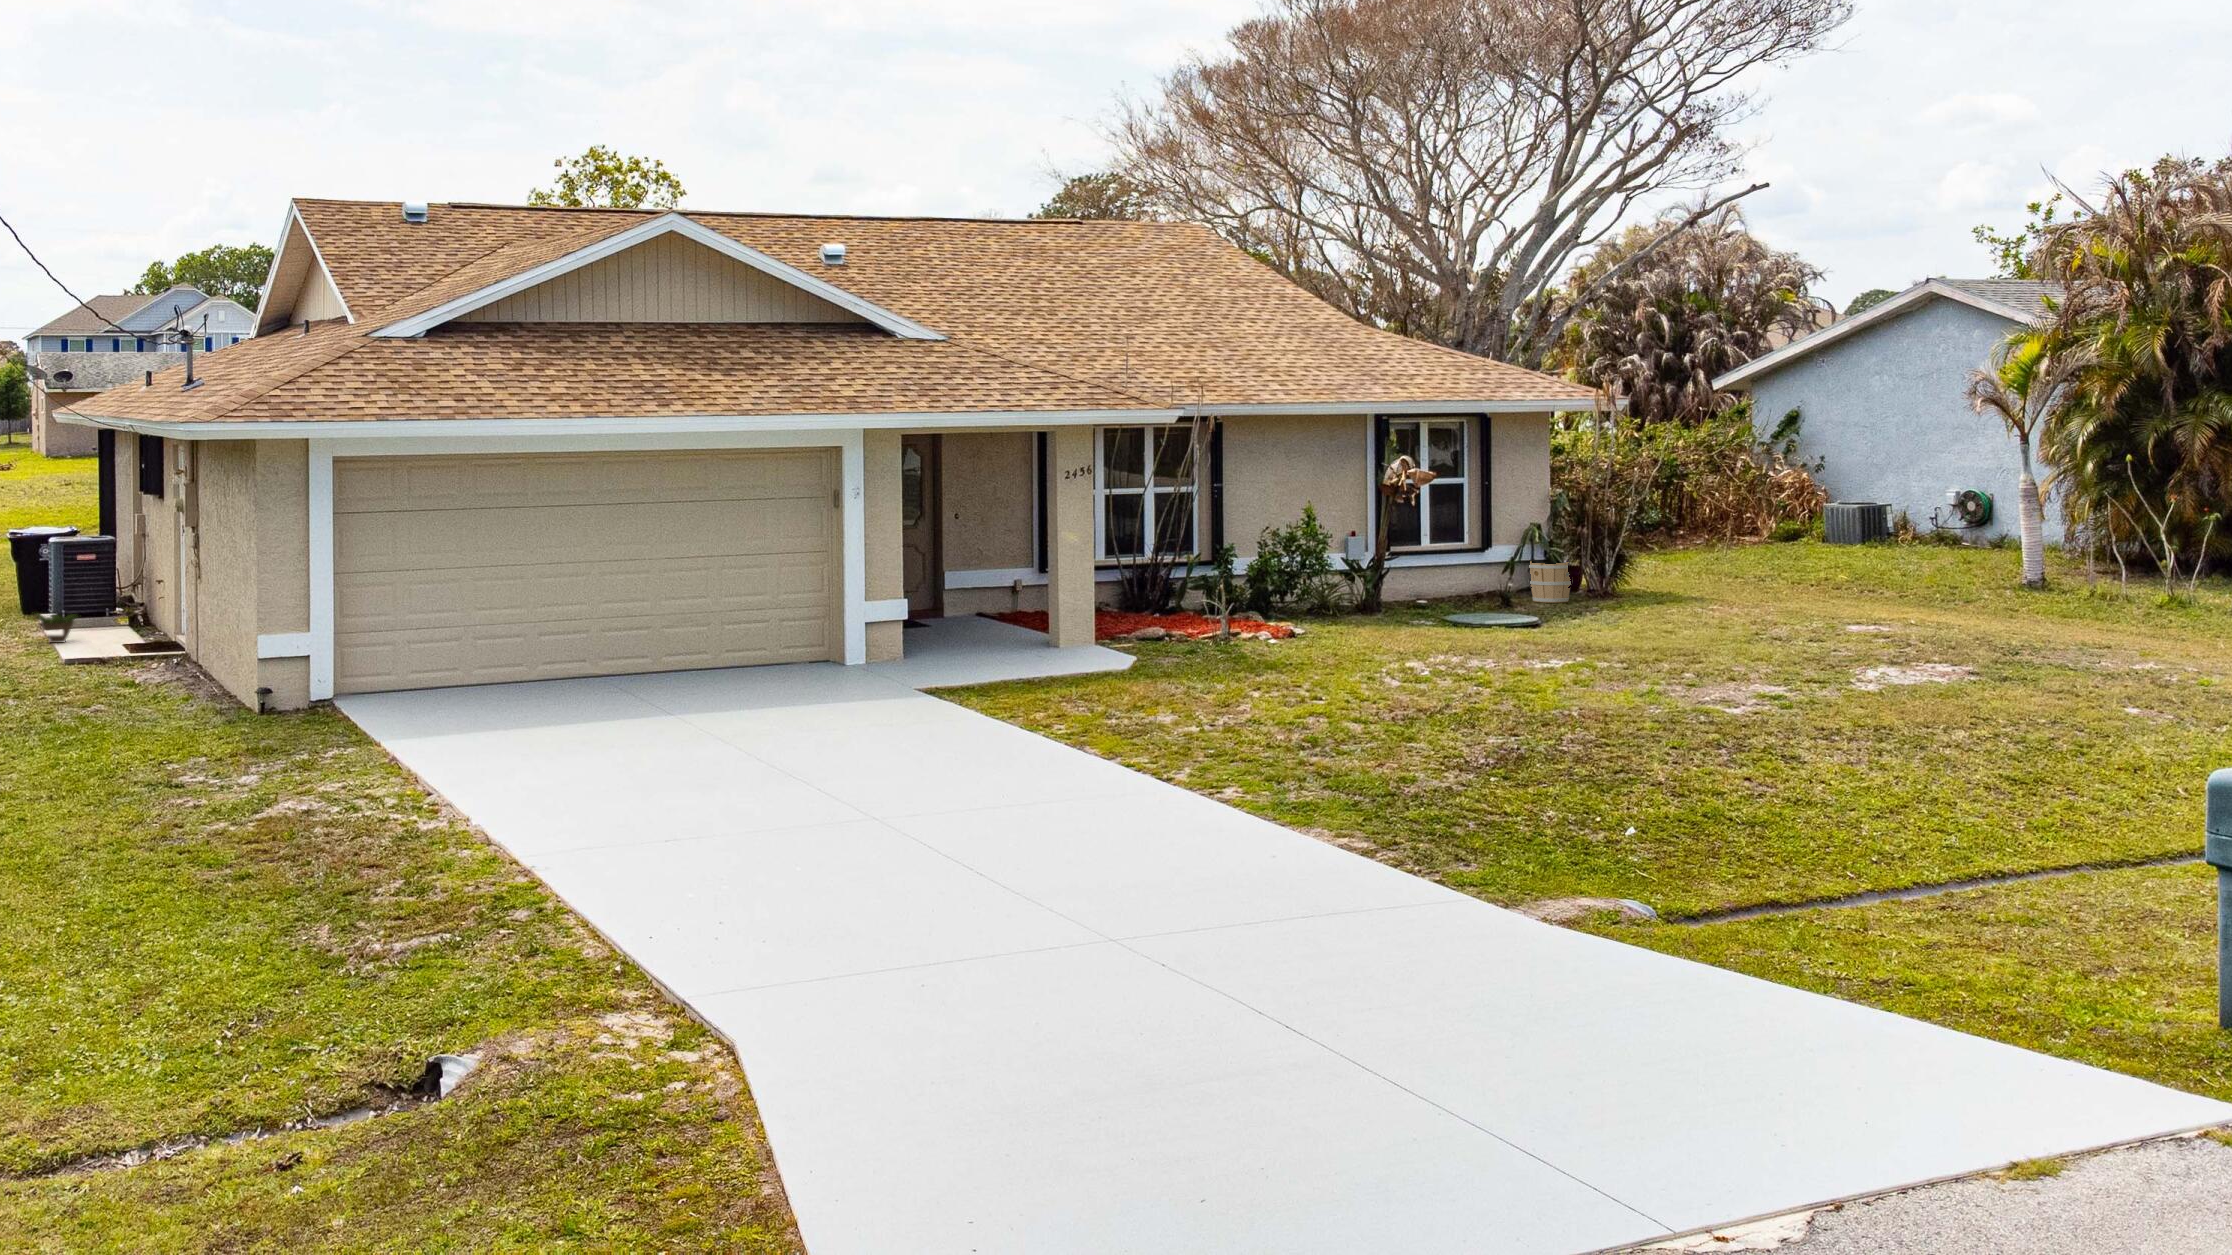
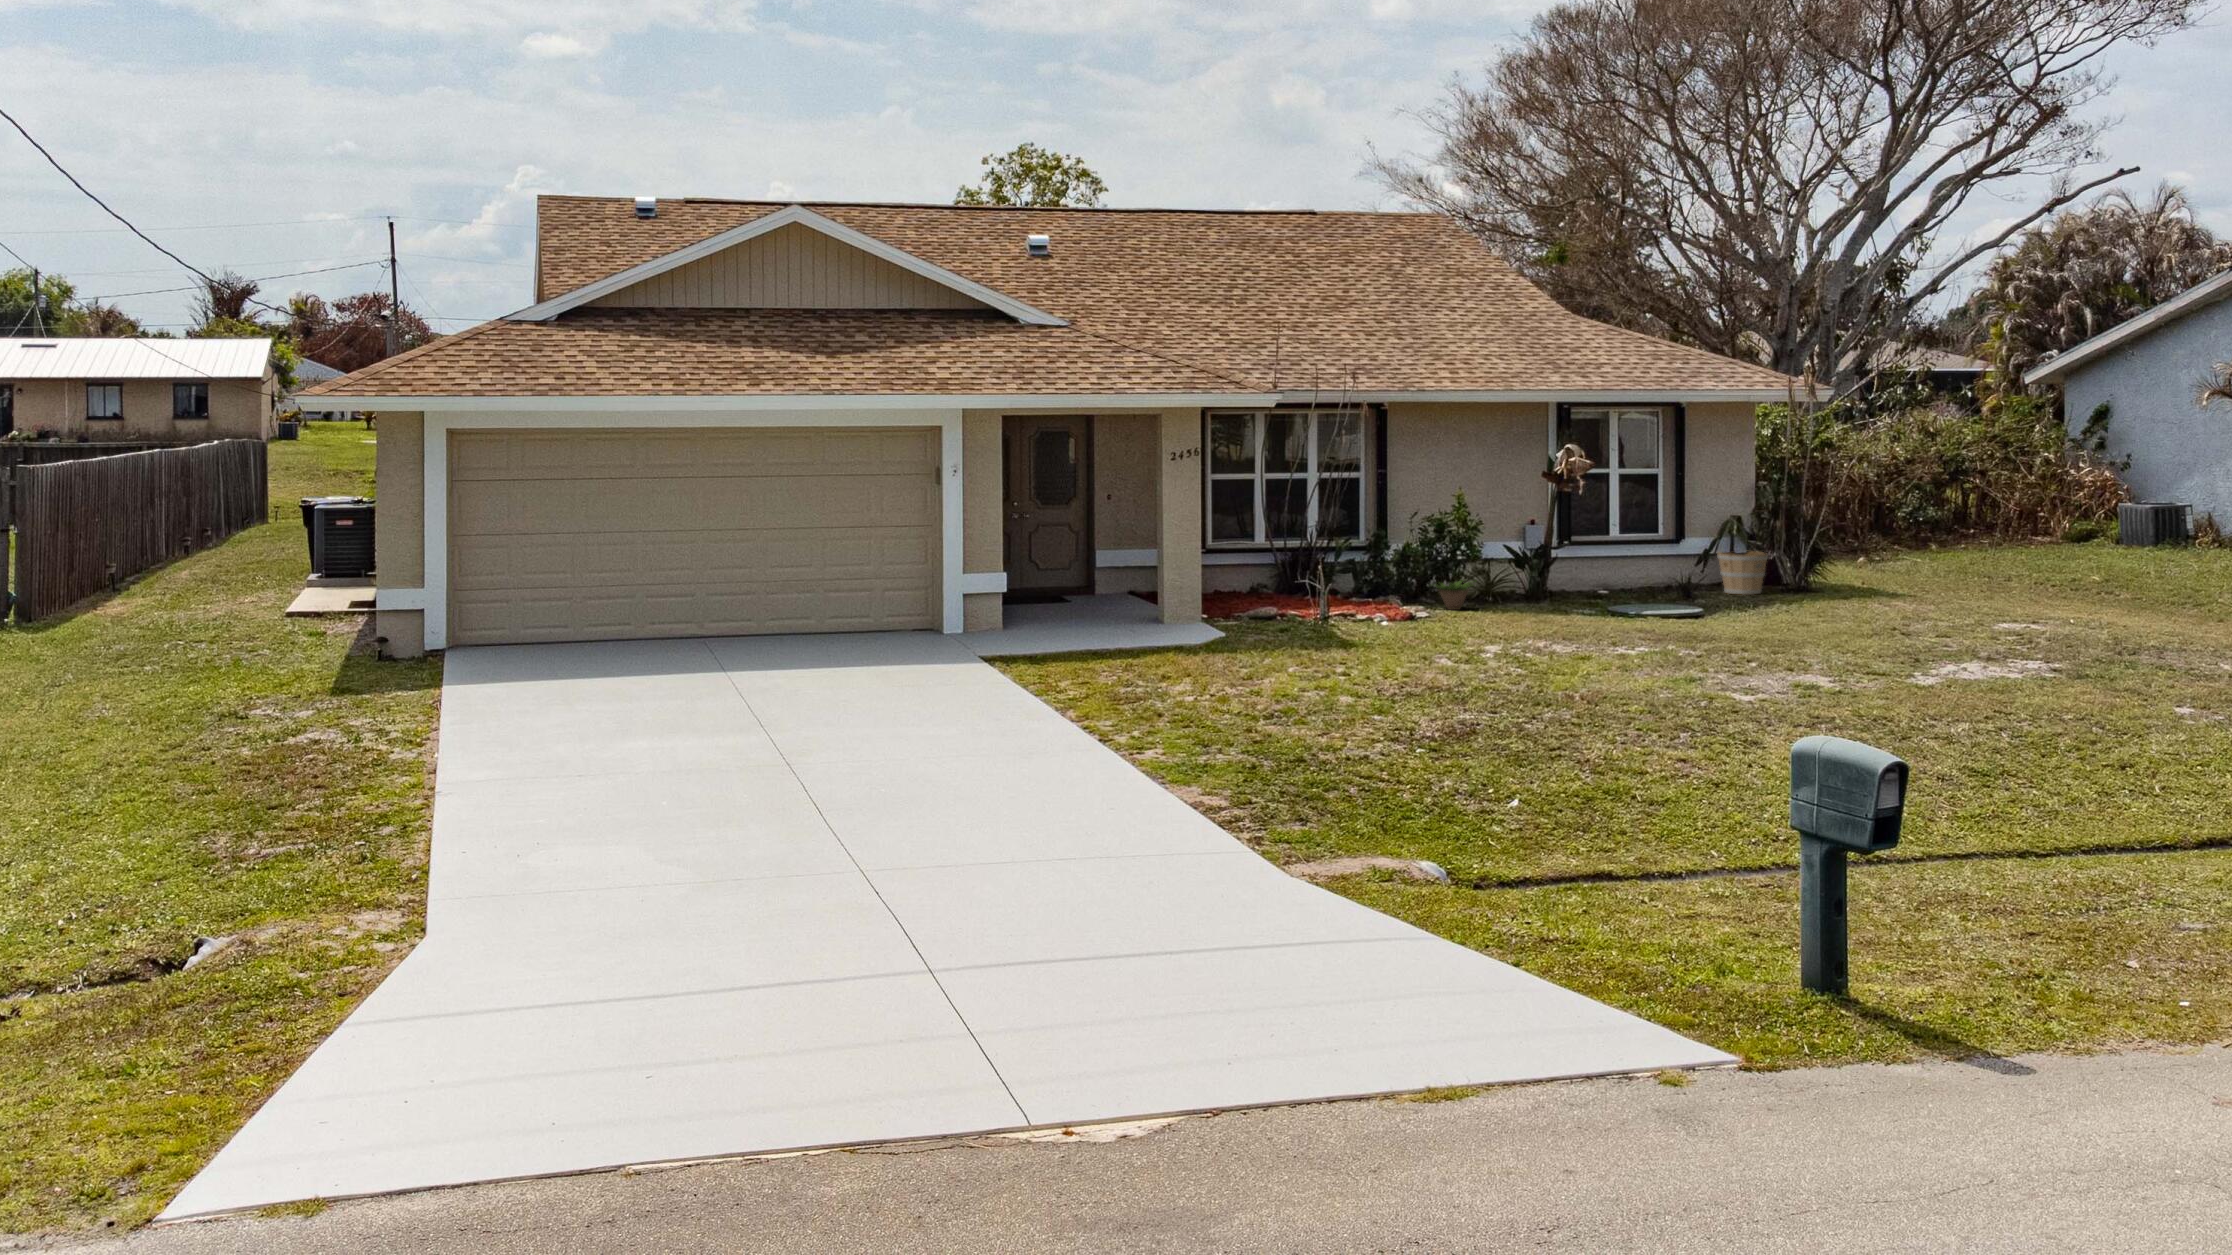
decorative plant: present [36,613,78,643] -> present [1434,581,1470,610]

